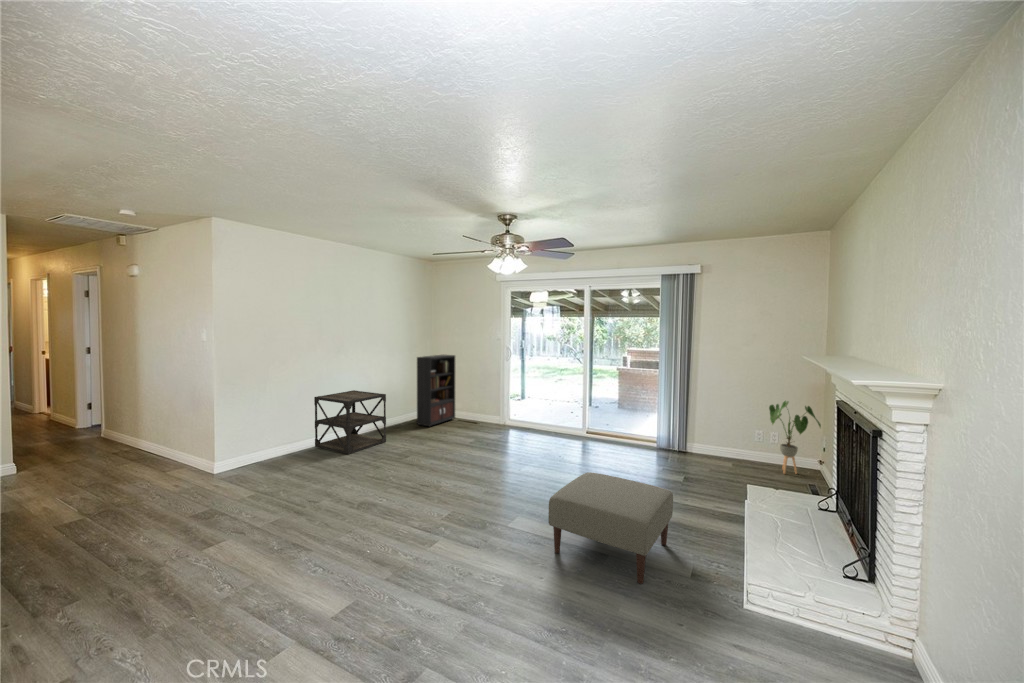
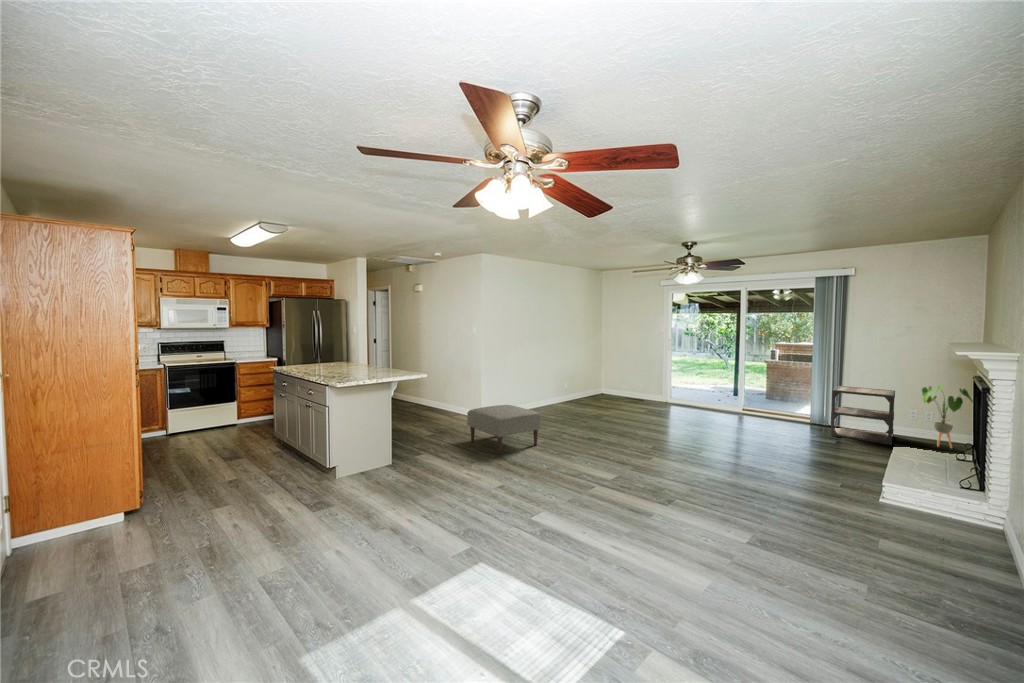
bookcase: present [417,355,455,426] -> none [596,346,625,399]
side table: present [314,390,386,454] -> present [831,386,895,445]
ottoman: present [549,472,673,584] -> present [467,405,541,454]

